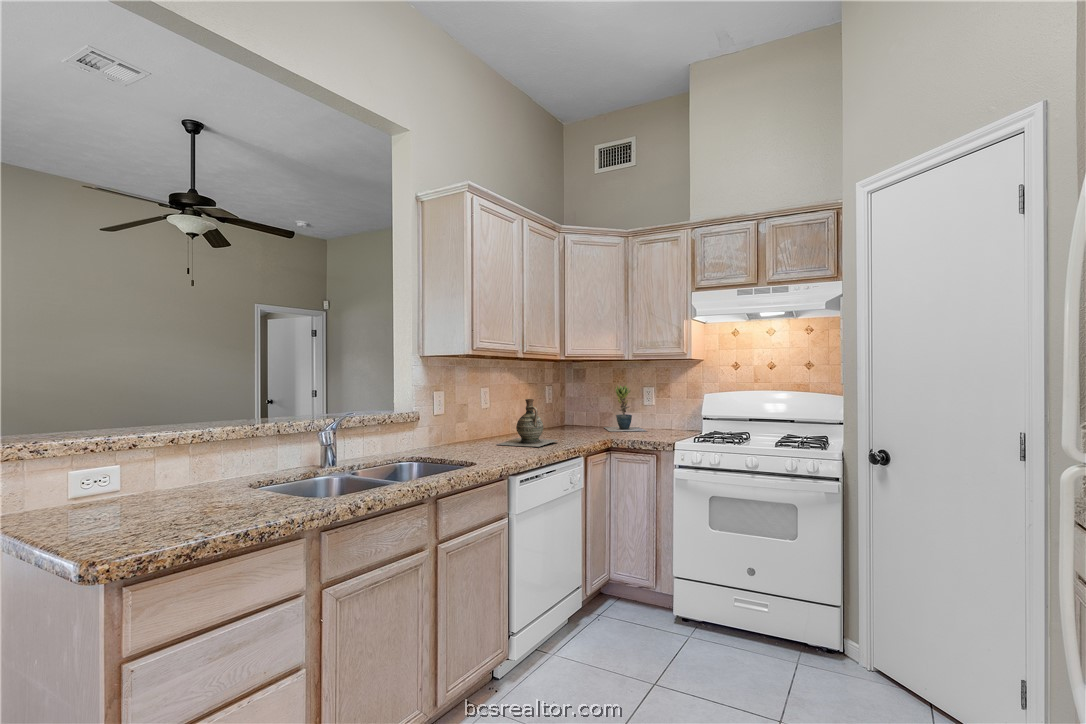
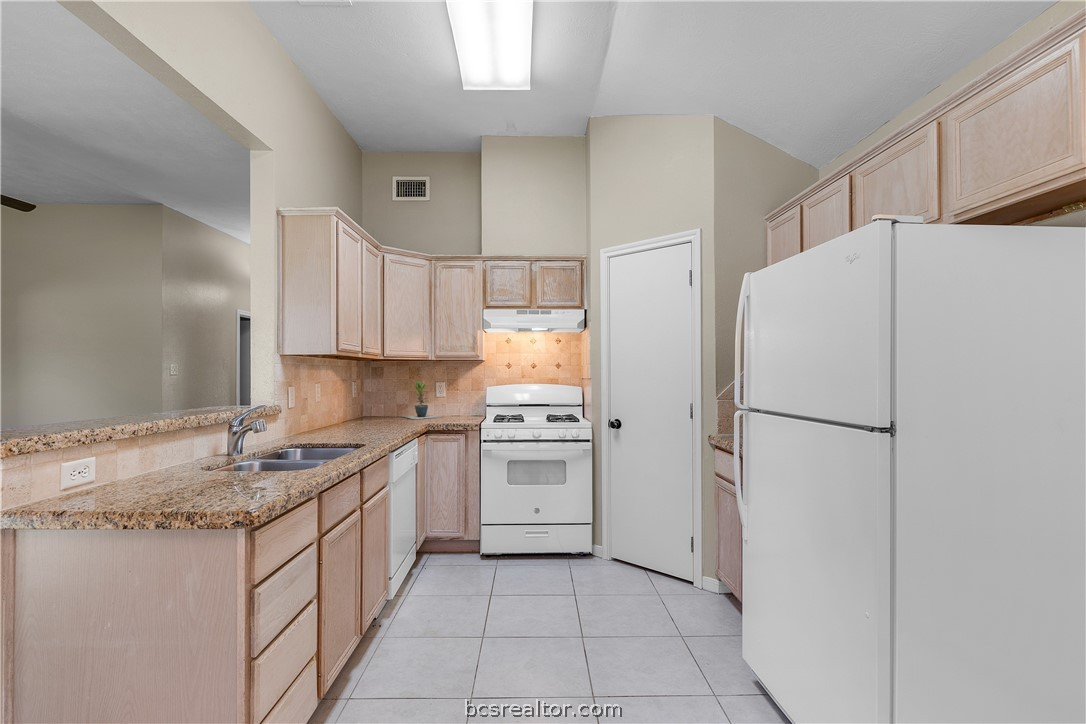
ceramic jug: present [497,399,558,447] -> none [338,395,391,436]

